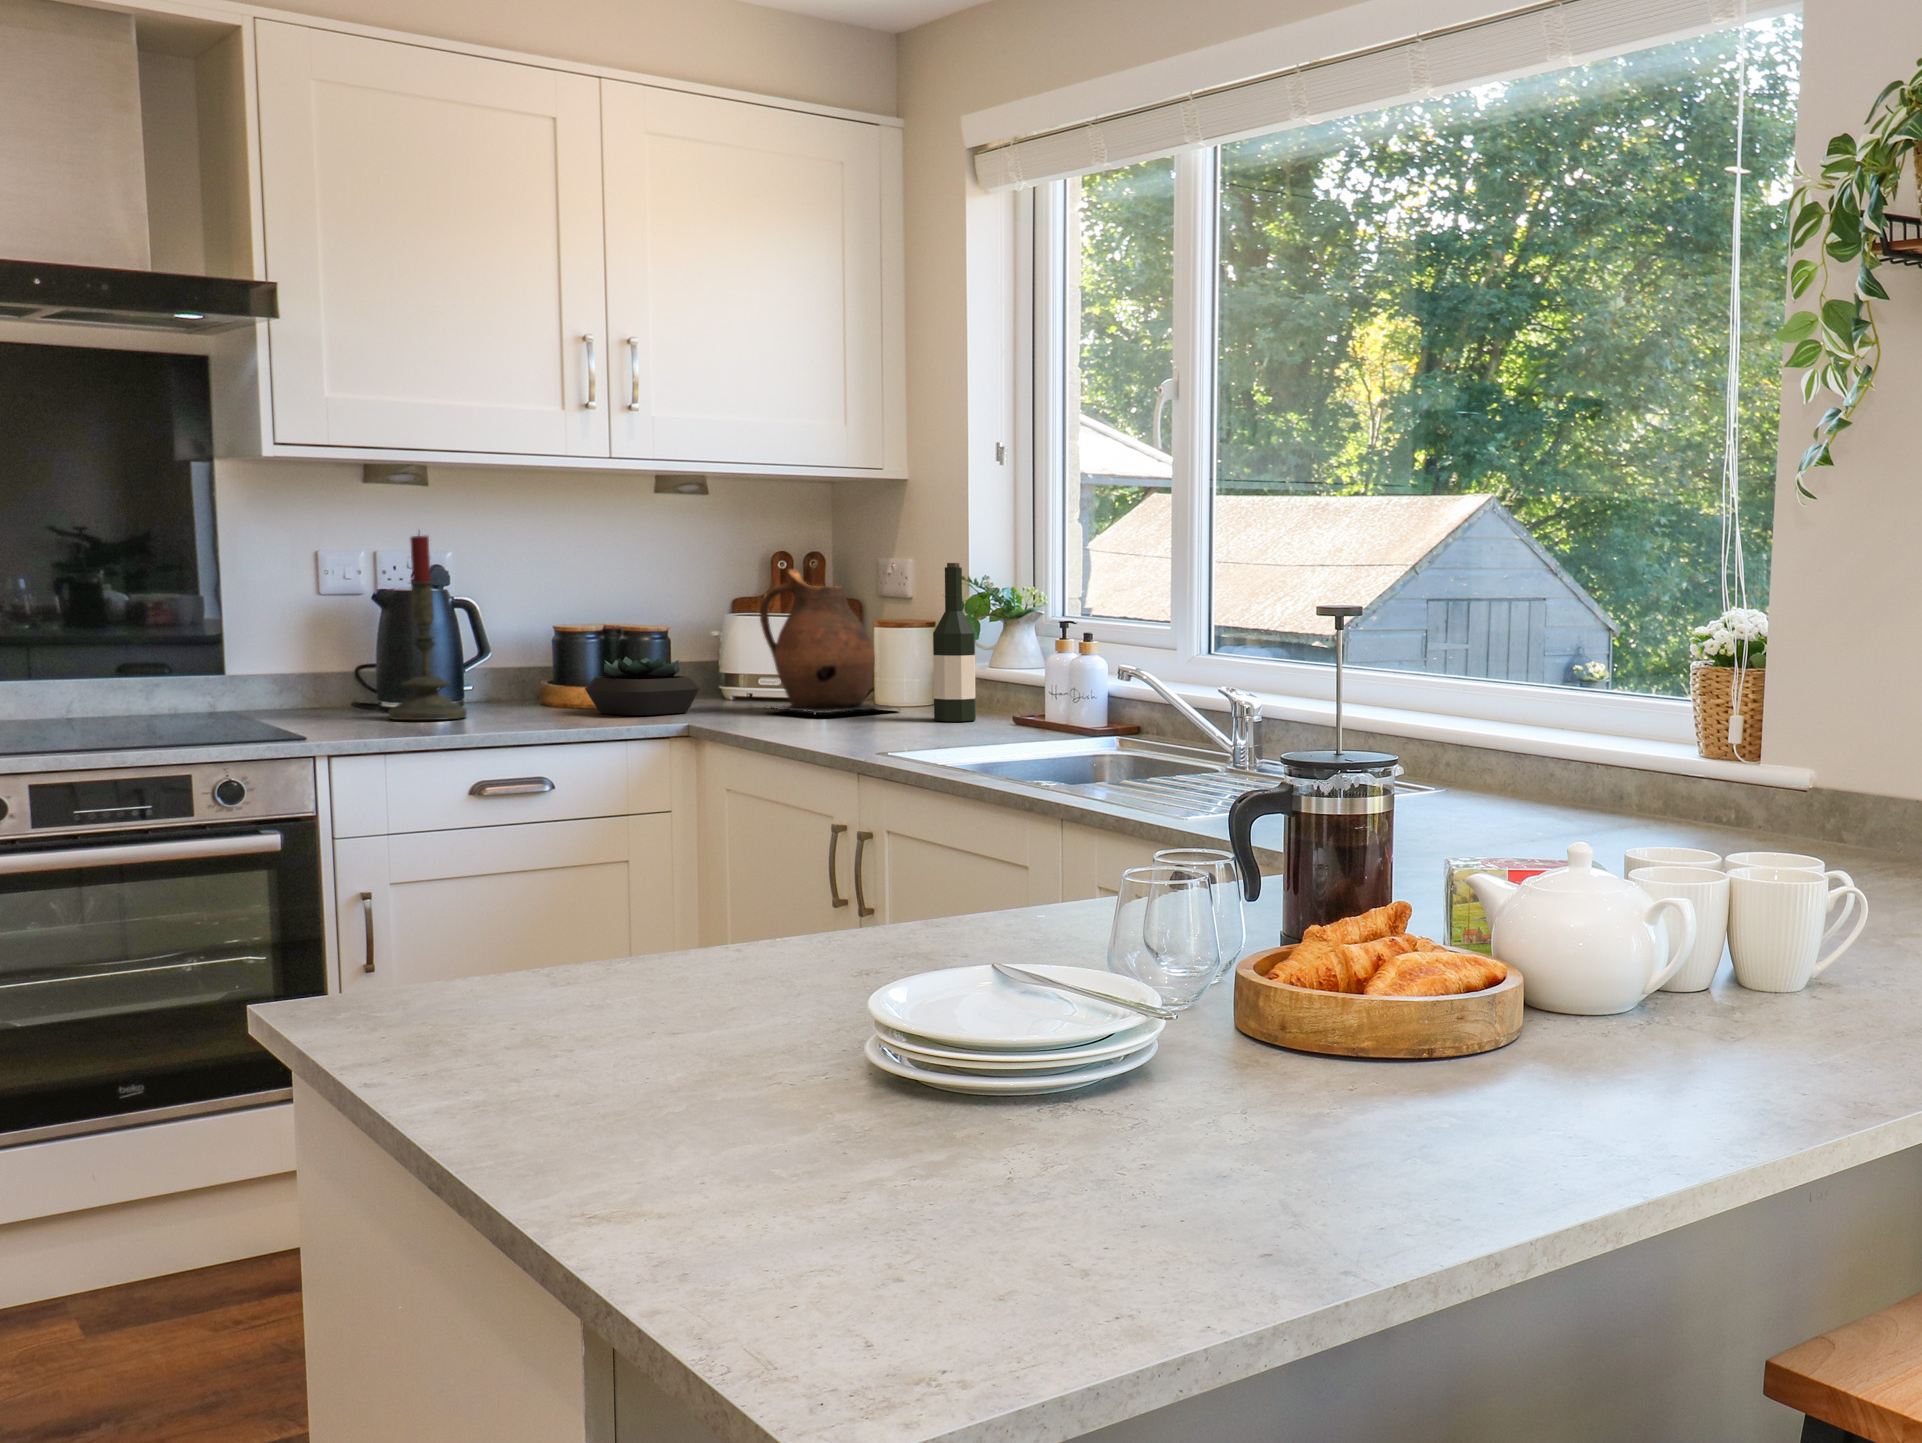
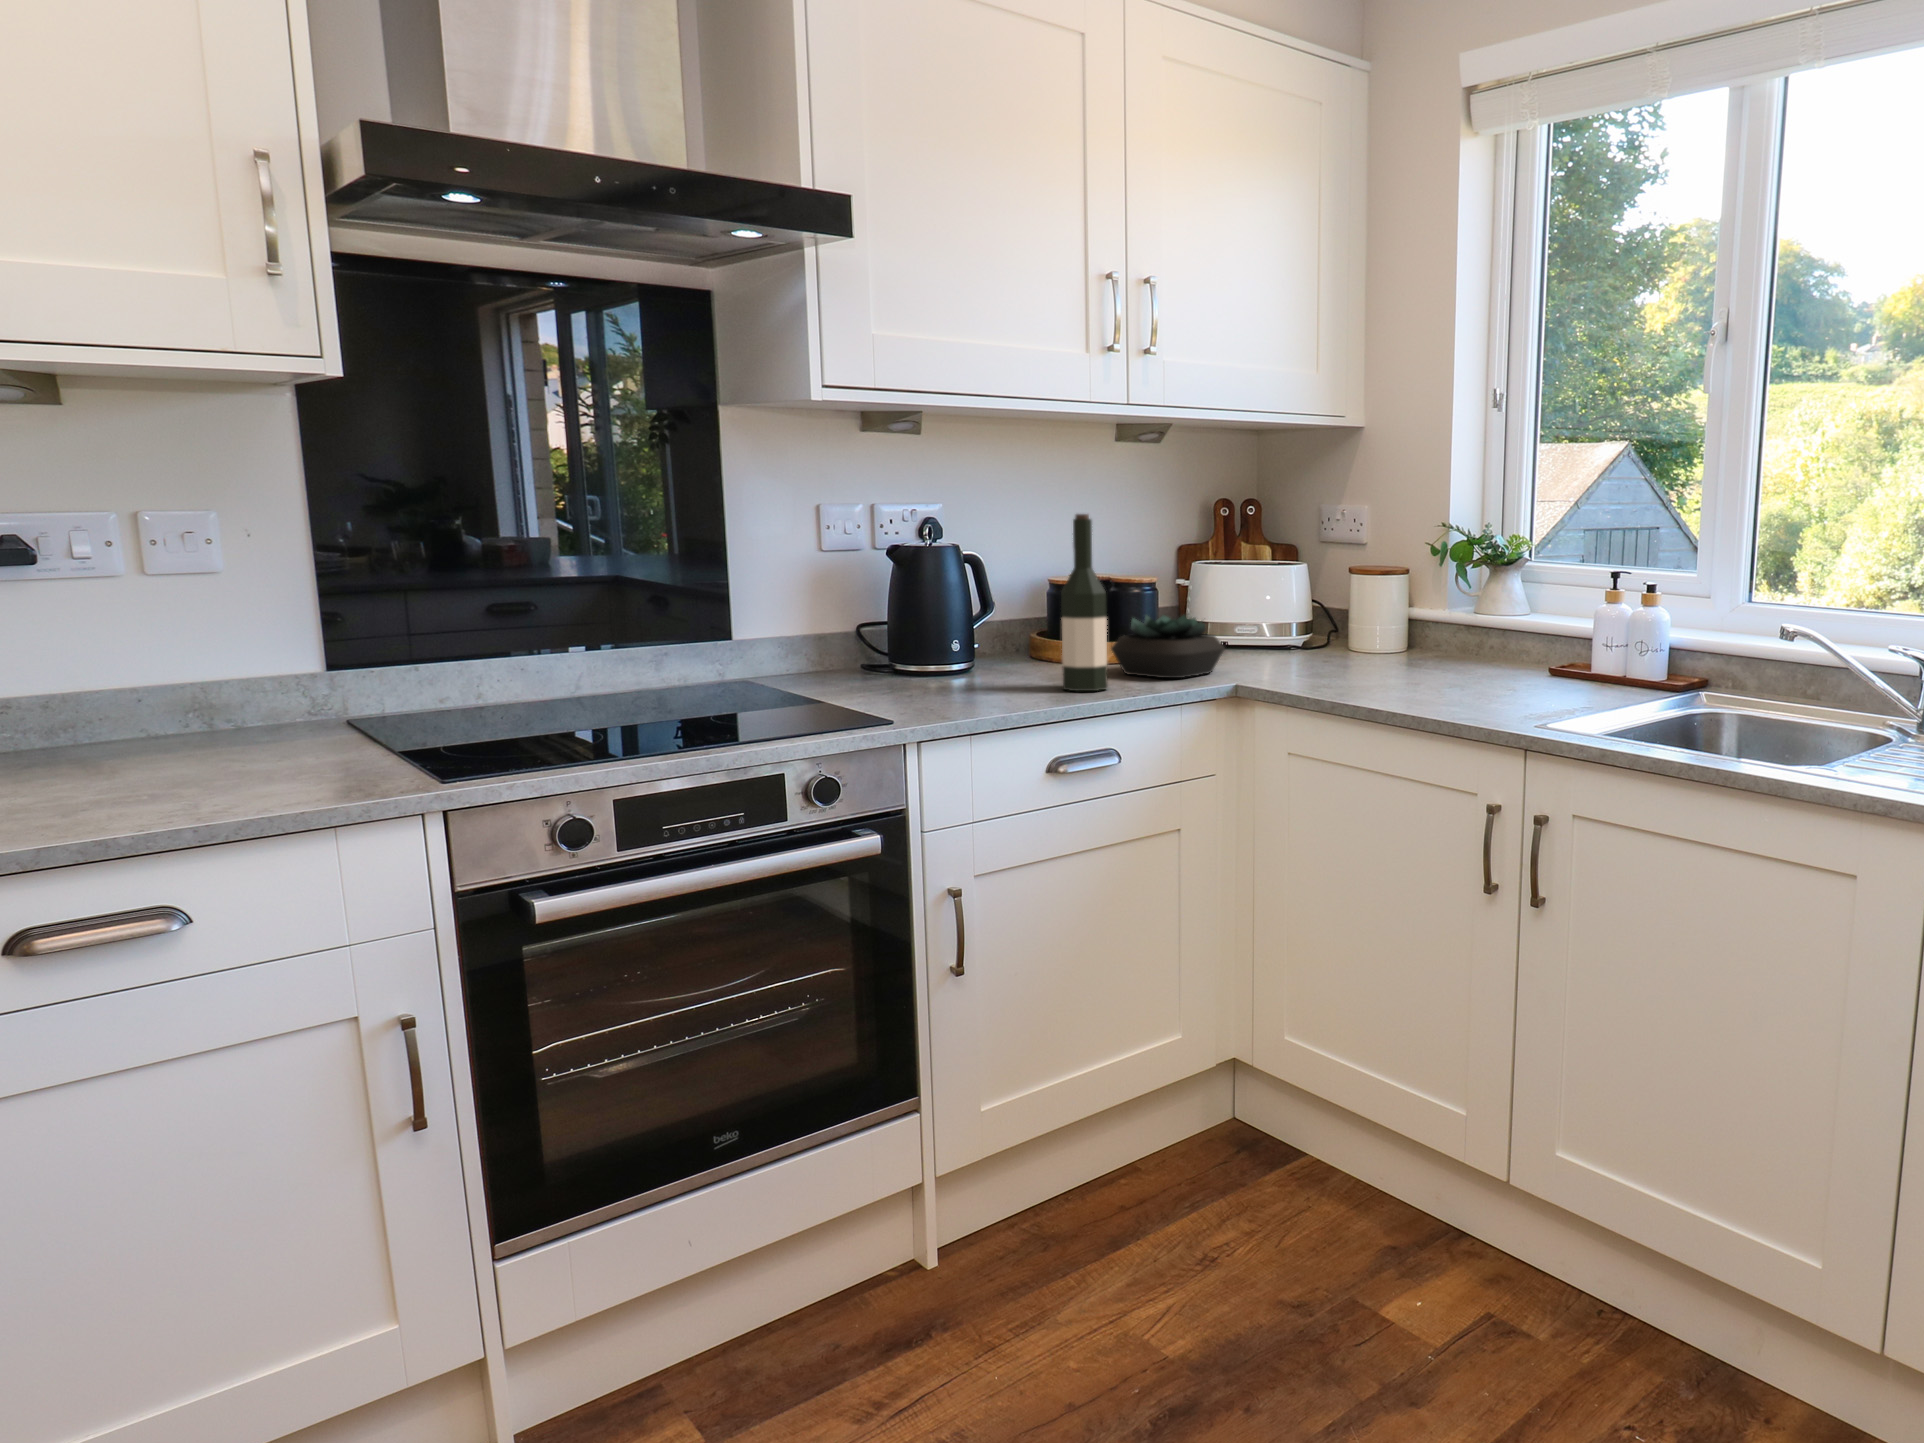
candle: present [389,535,467,720] -> none [925,482,1005,690]
wine bottle: present [933,563,976,721] -> present [1061,514,1107,691]
ceramic pitcher: present [760,570,900,714] -> none [1282,522,1418,676]

